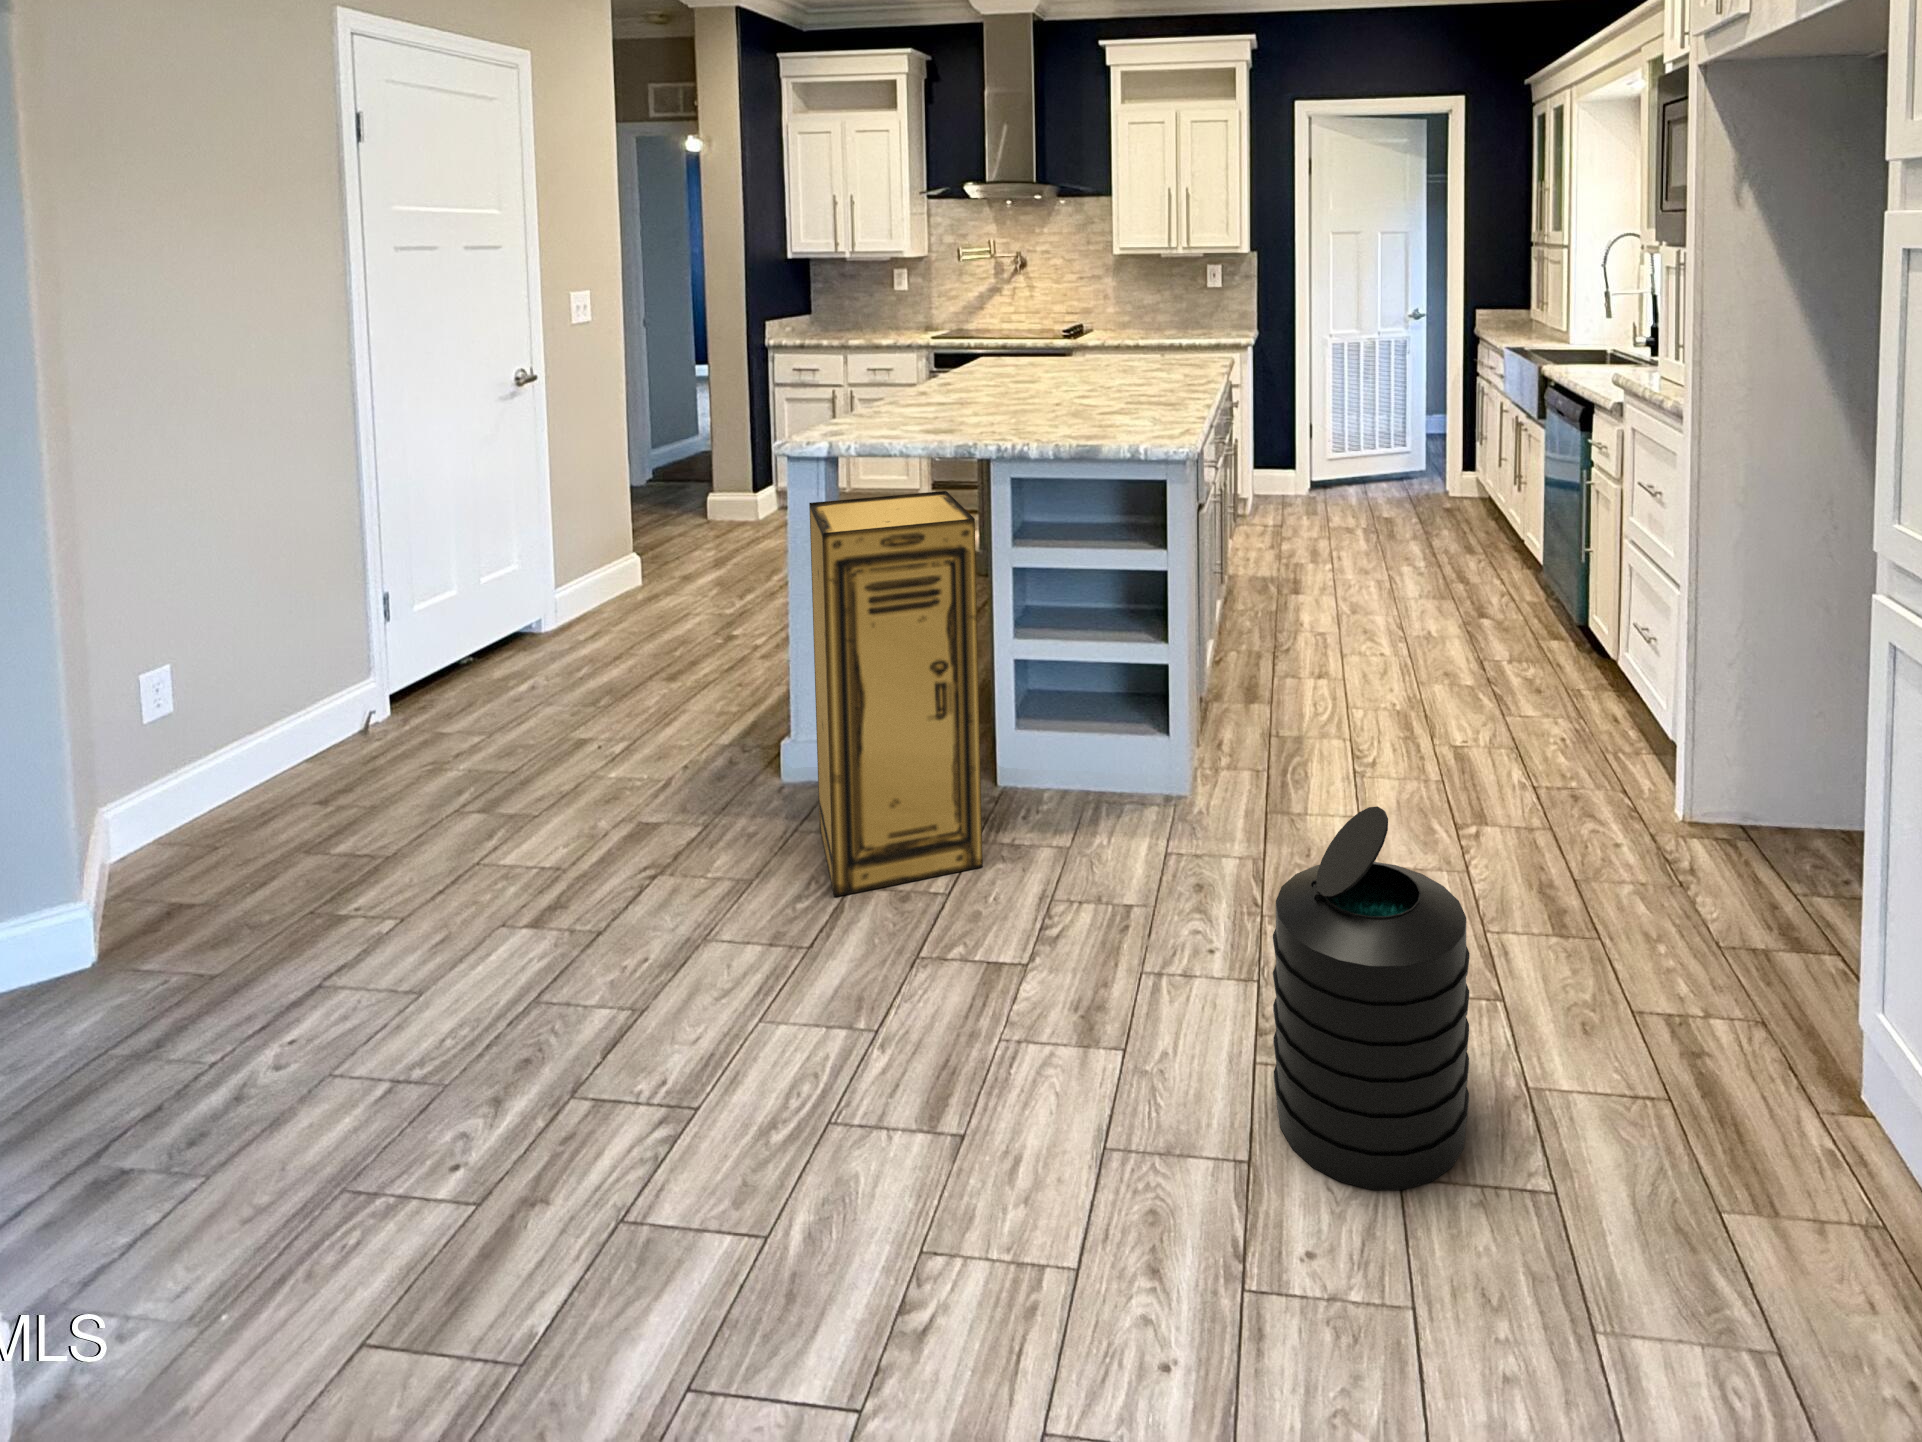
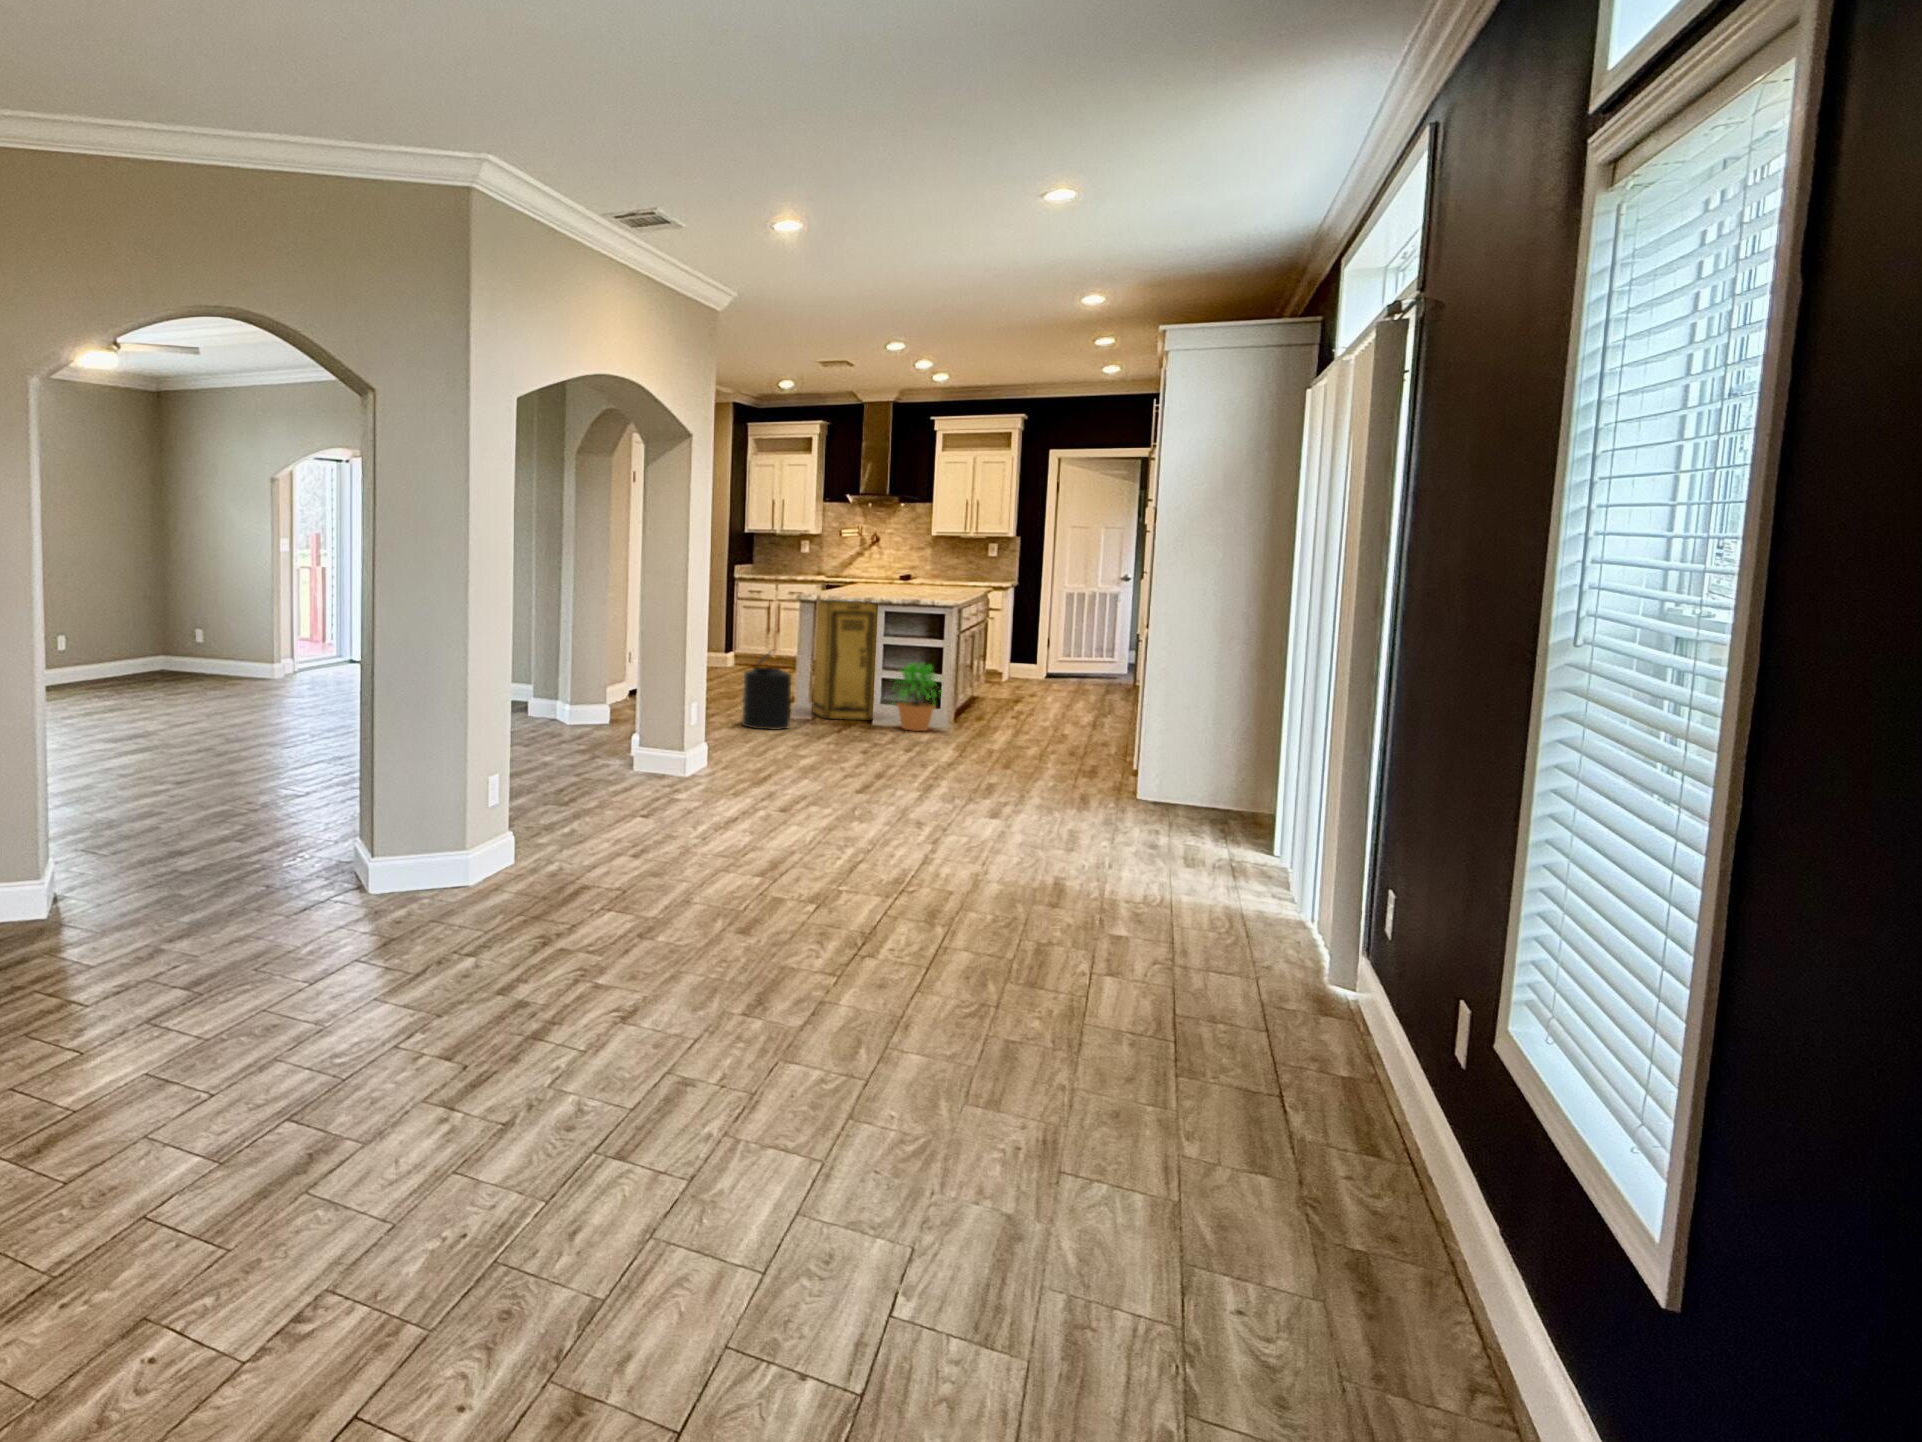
potted plant: none [1012,726,1191,968] -> present [892,663,941,731]
trash can: present [1273,806,1470,1190] -> present [742,653,791,730]

